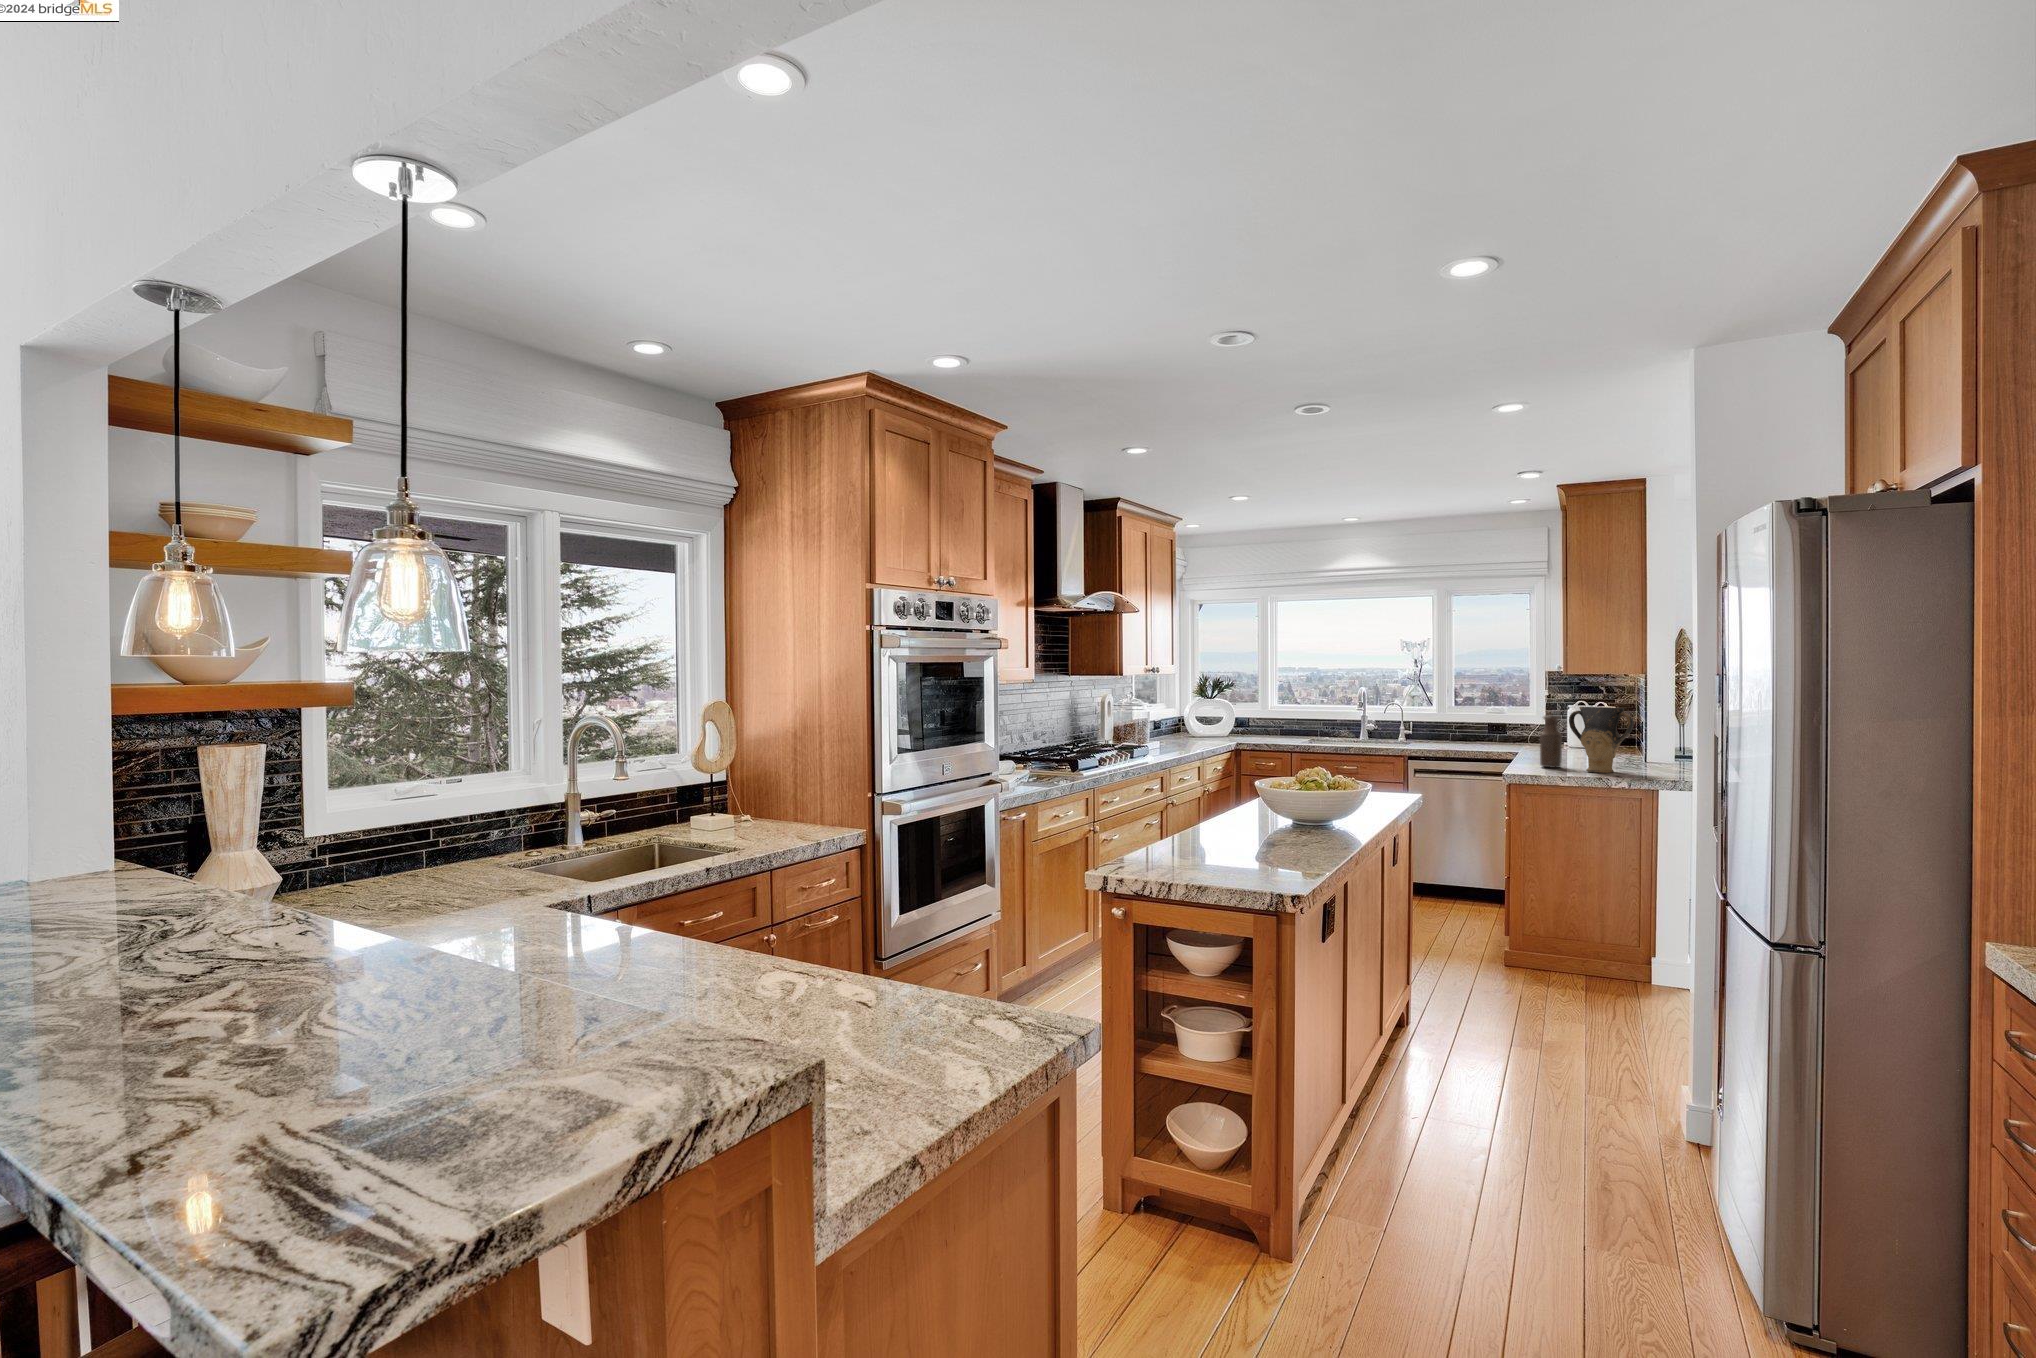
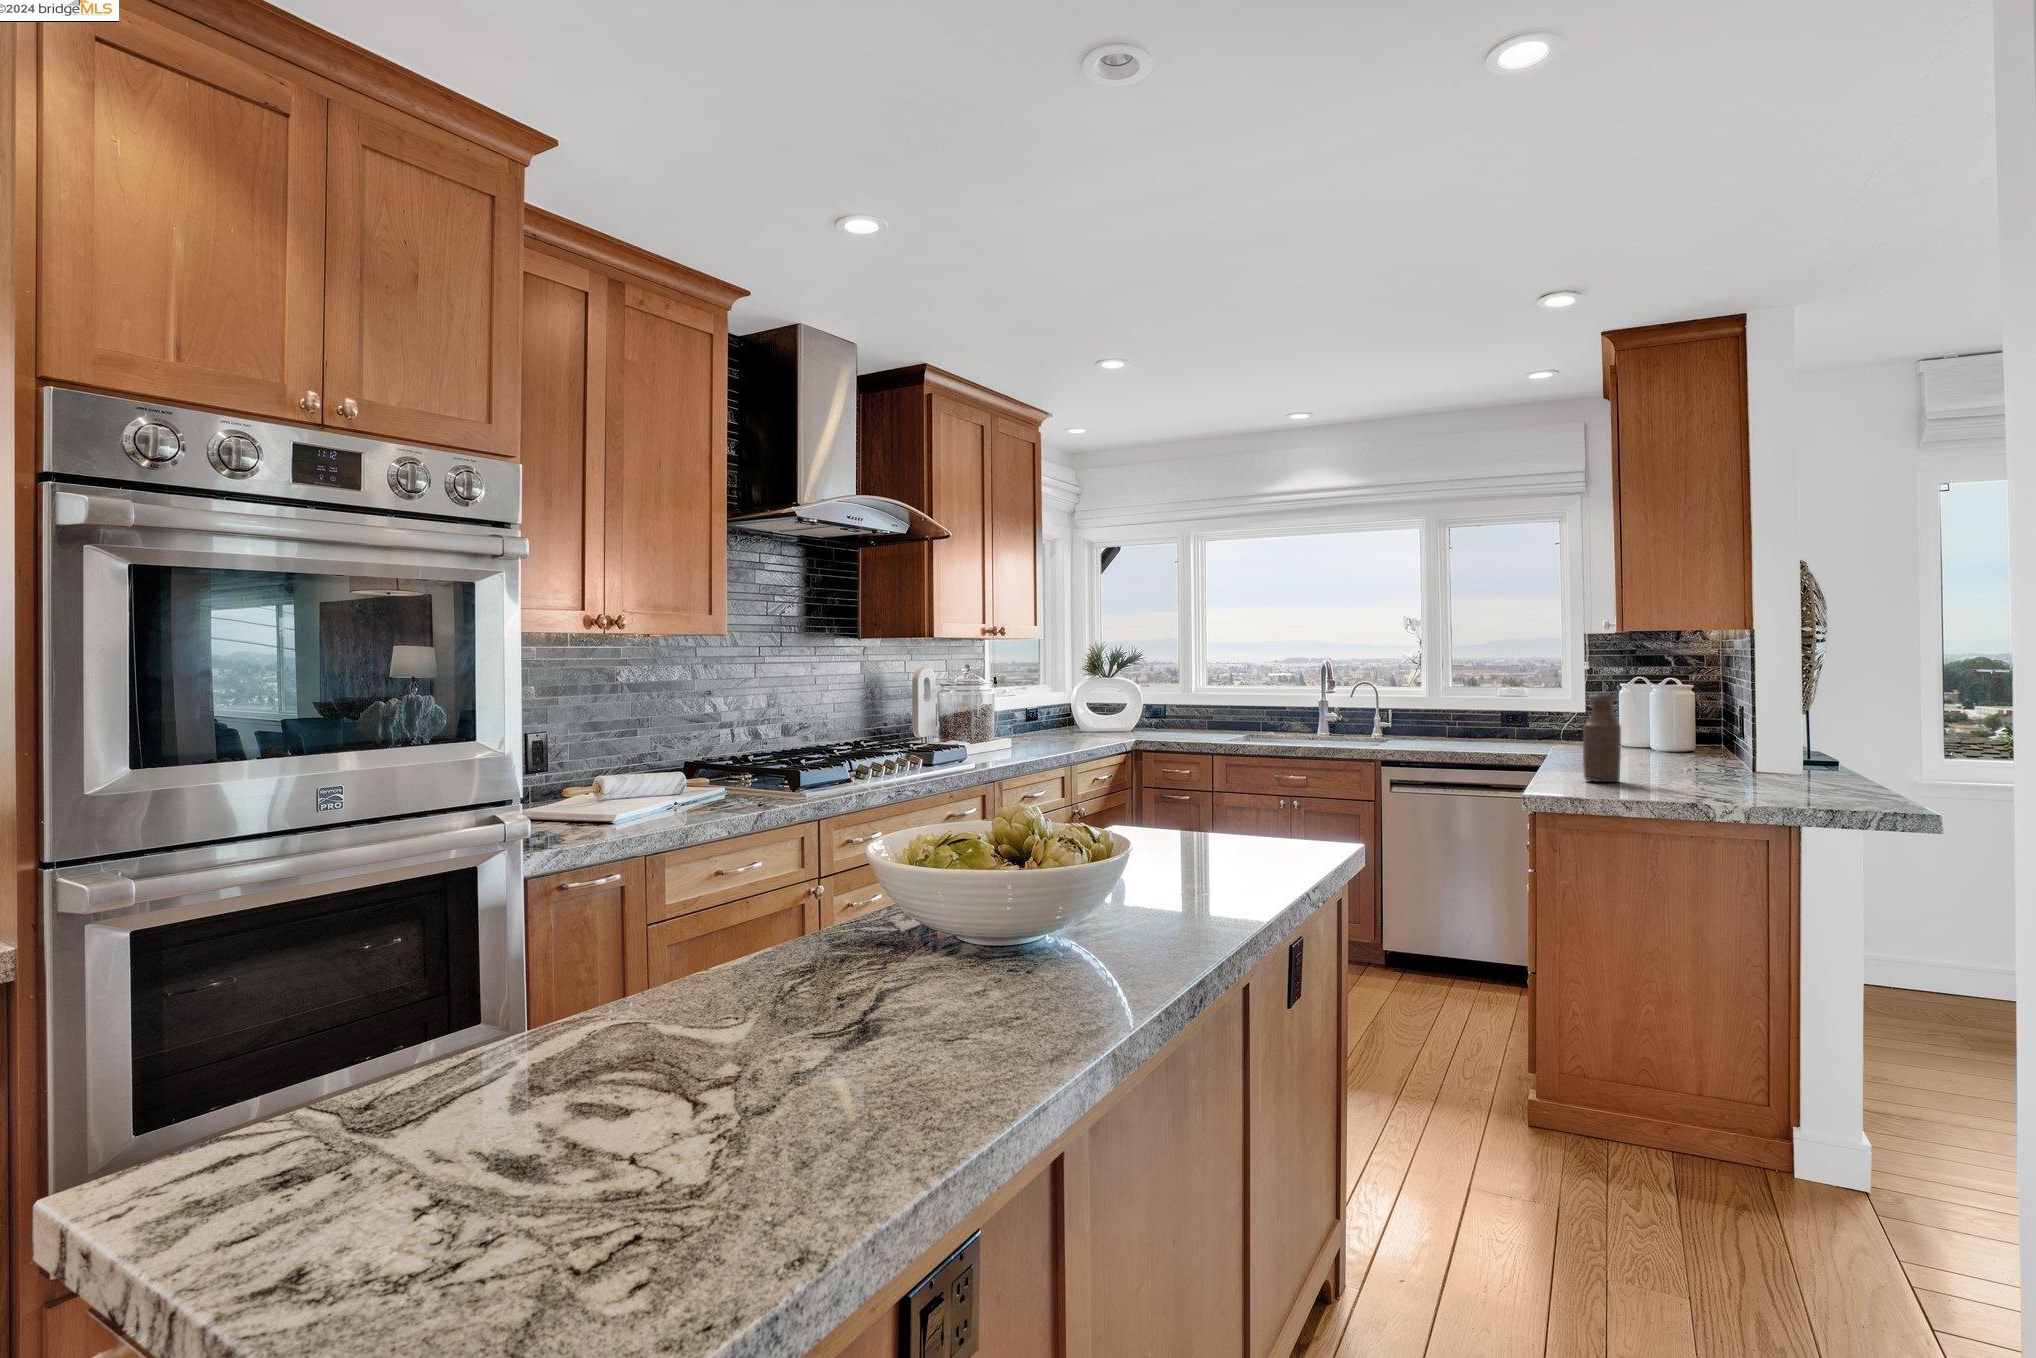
vase: present [1569,707,1634,773] -> none [1634,677,1751,792]

